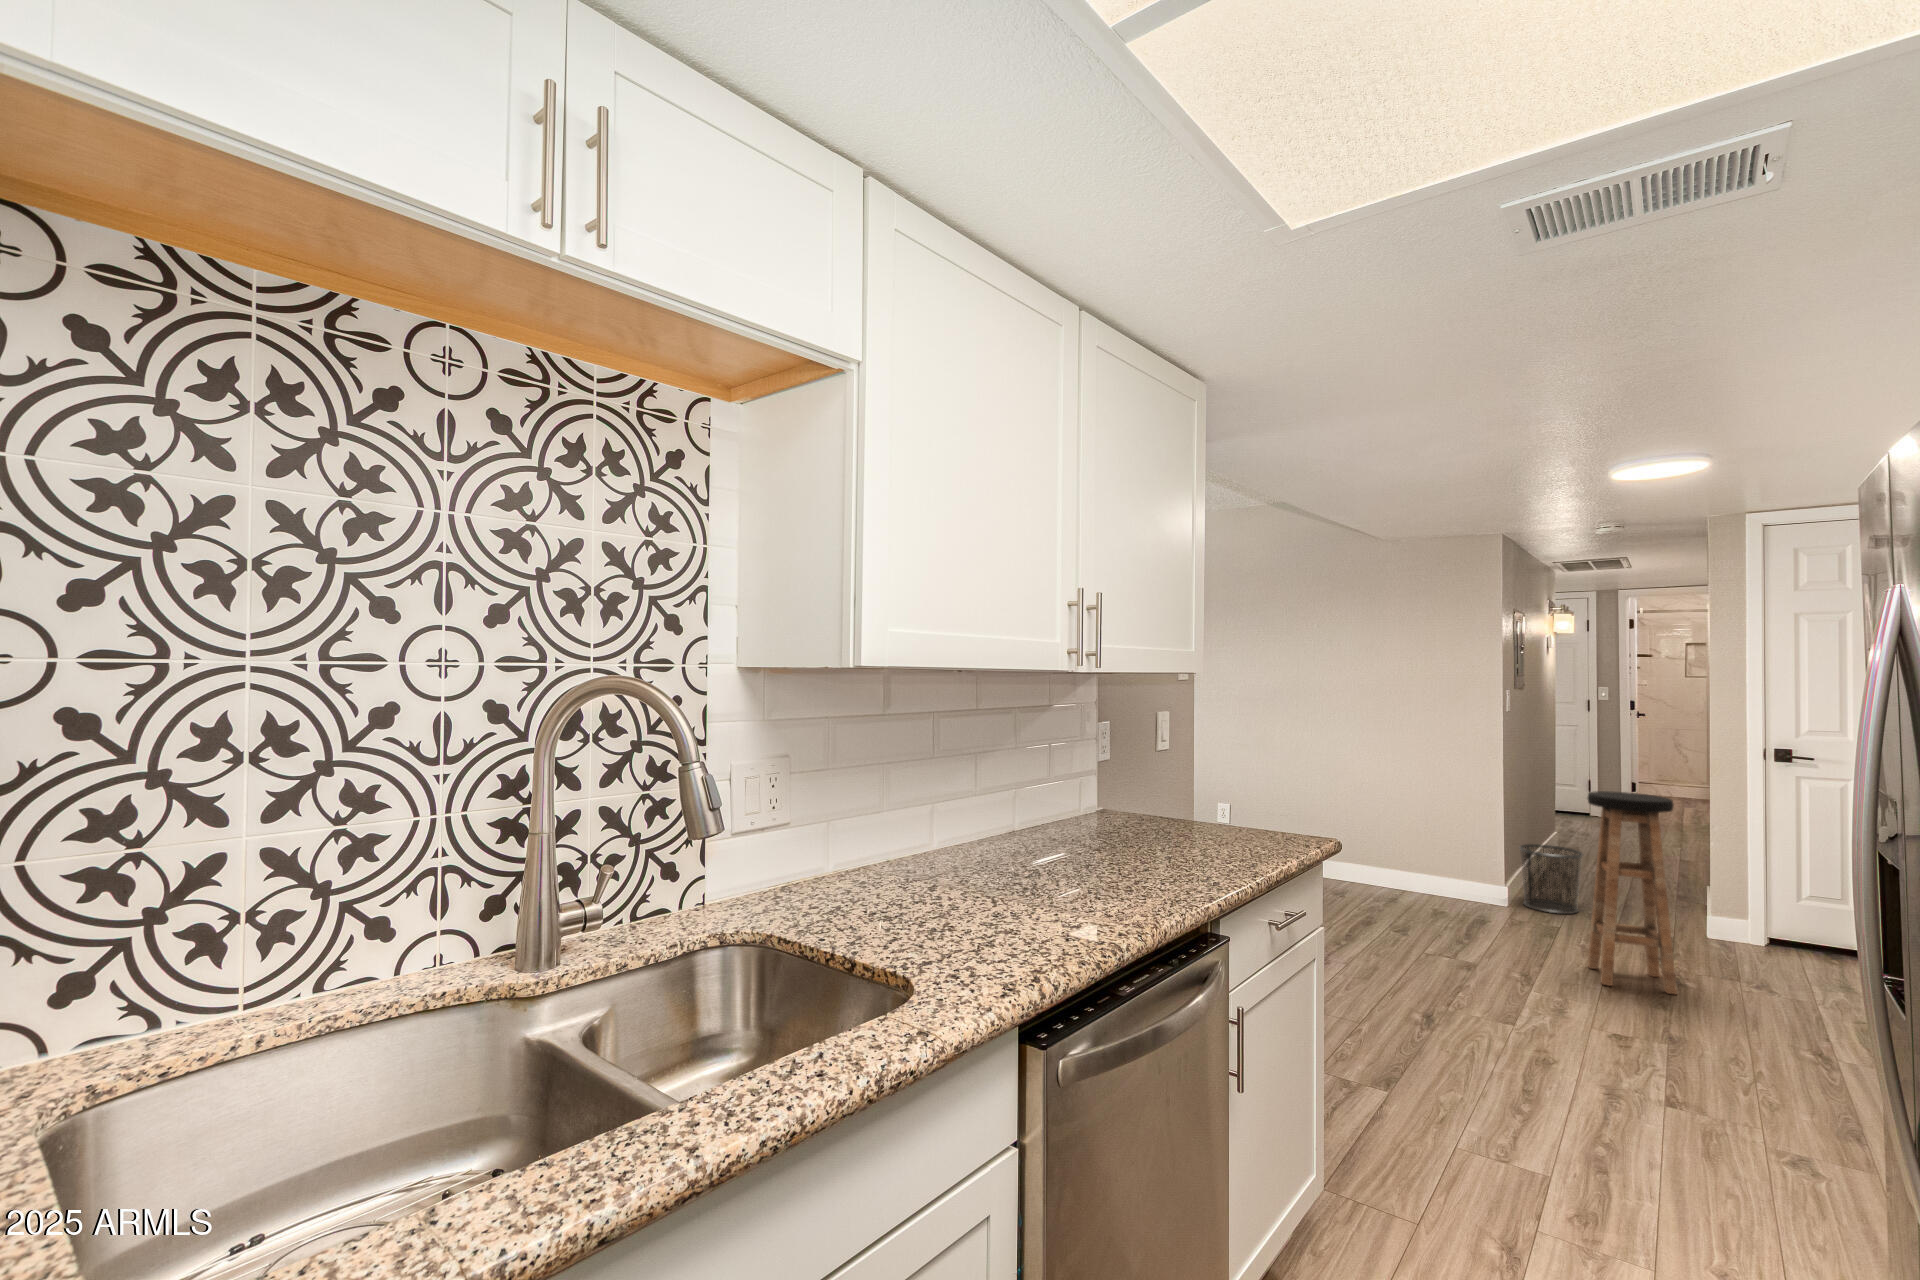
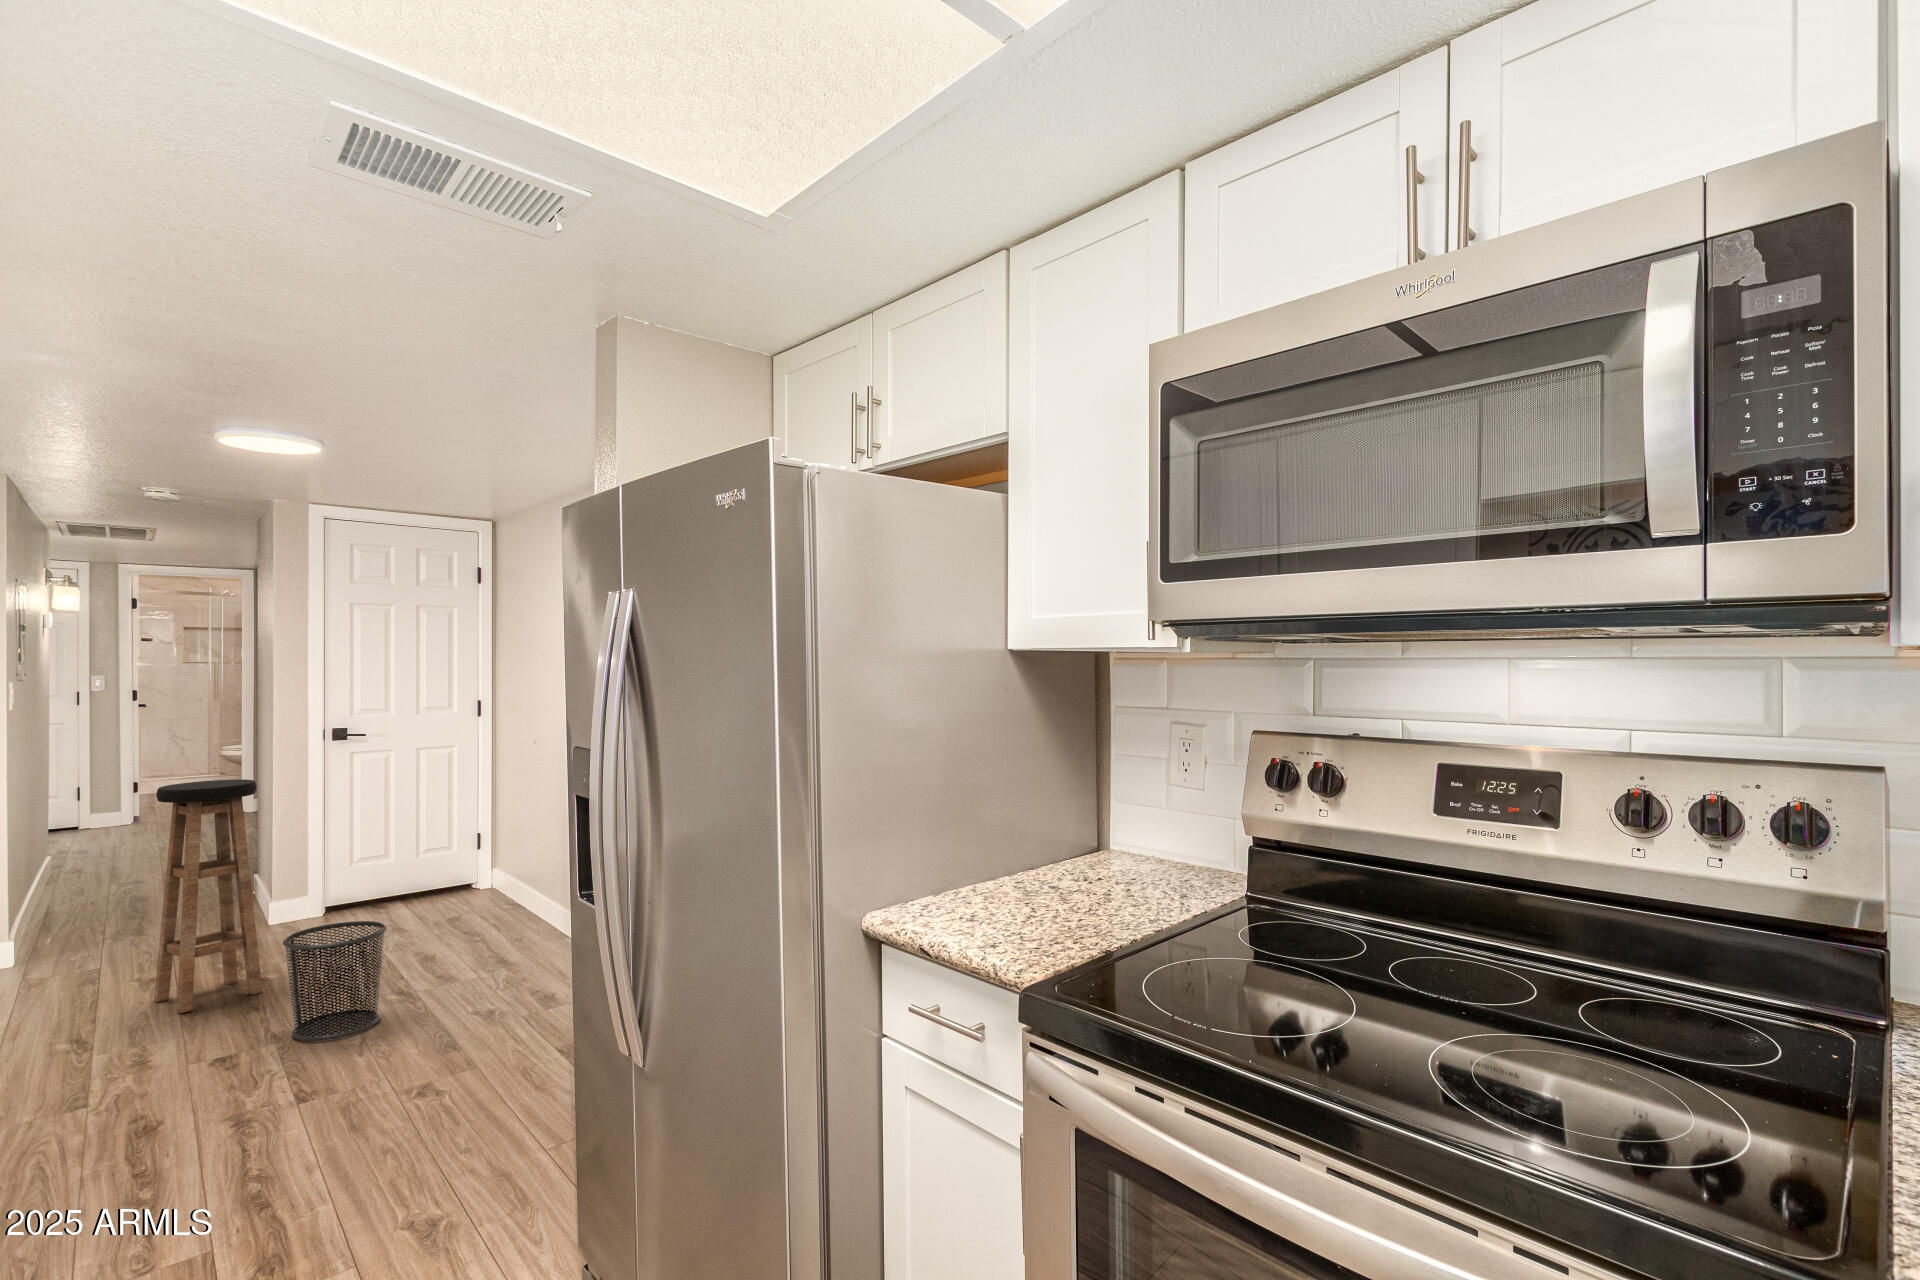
waste bin: present [1519,844,1583,914] -> present [283,921,387,1041]

